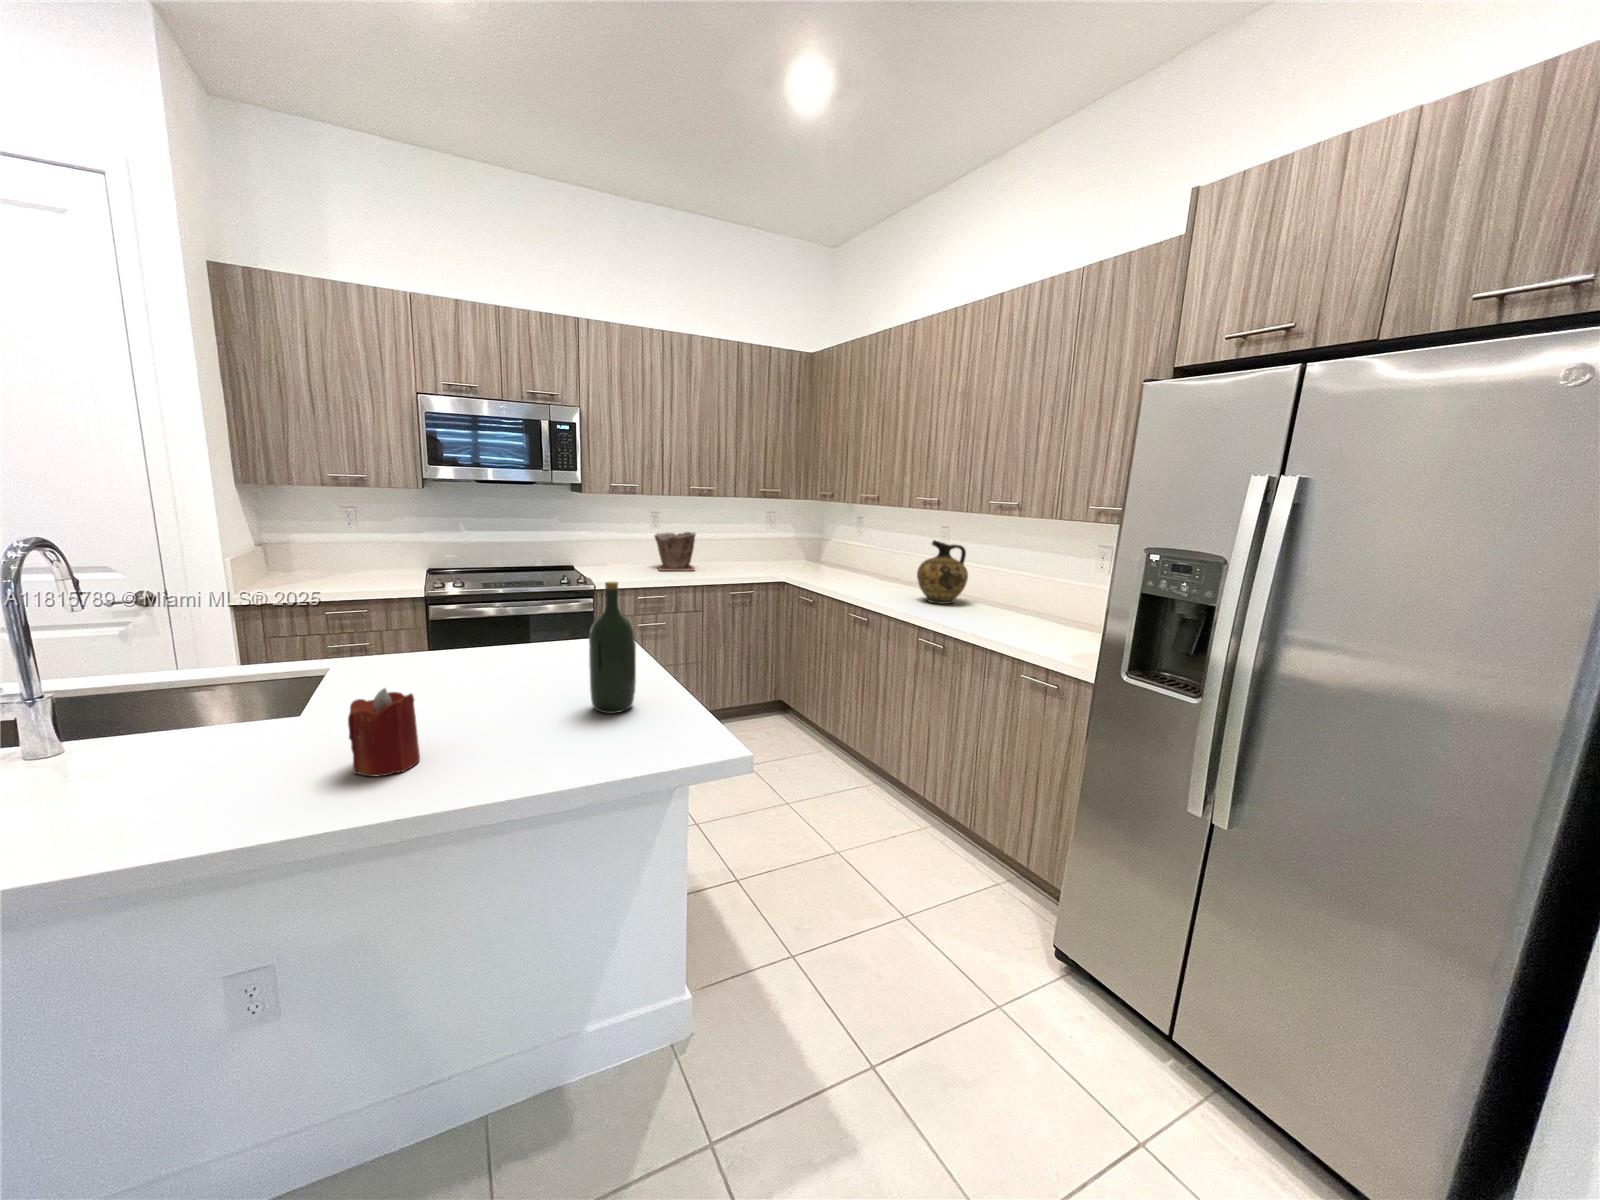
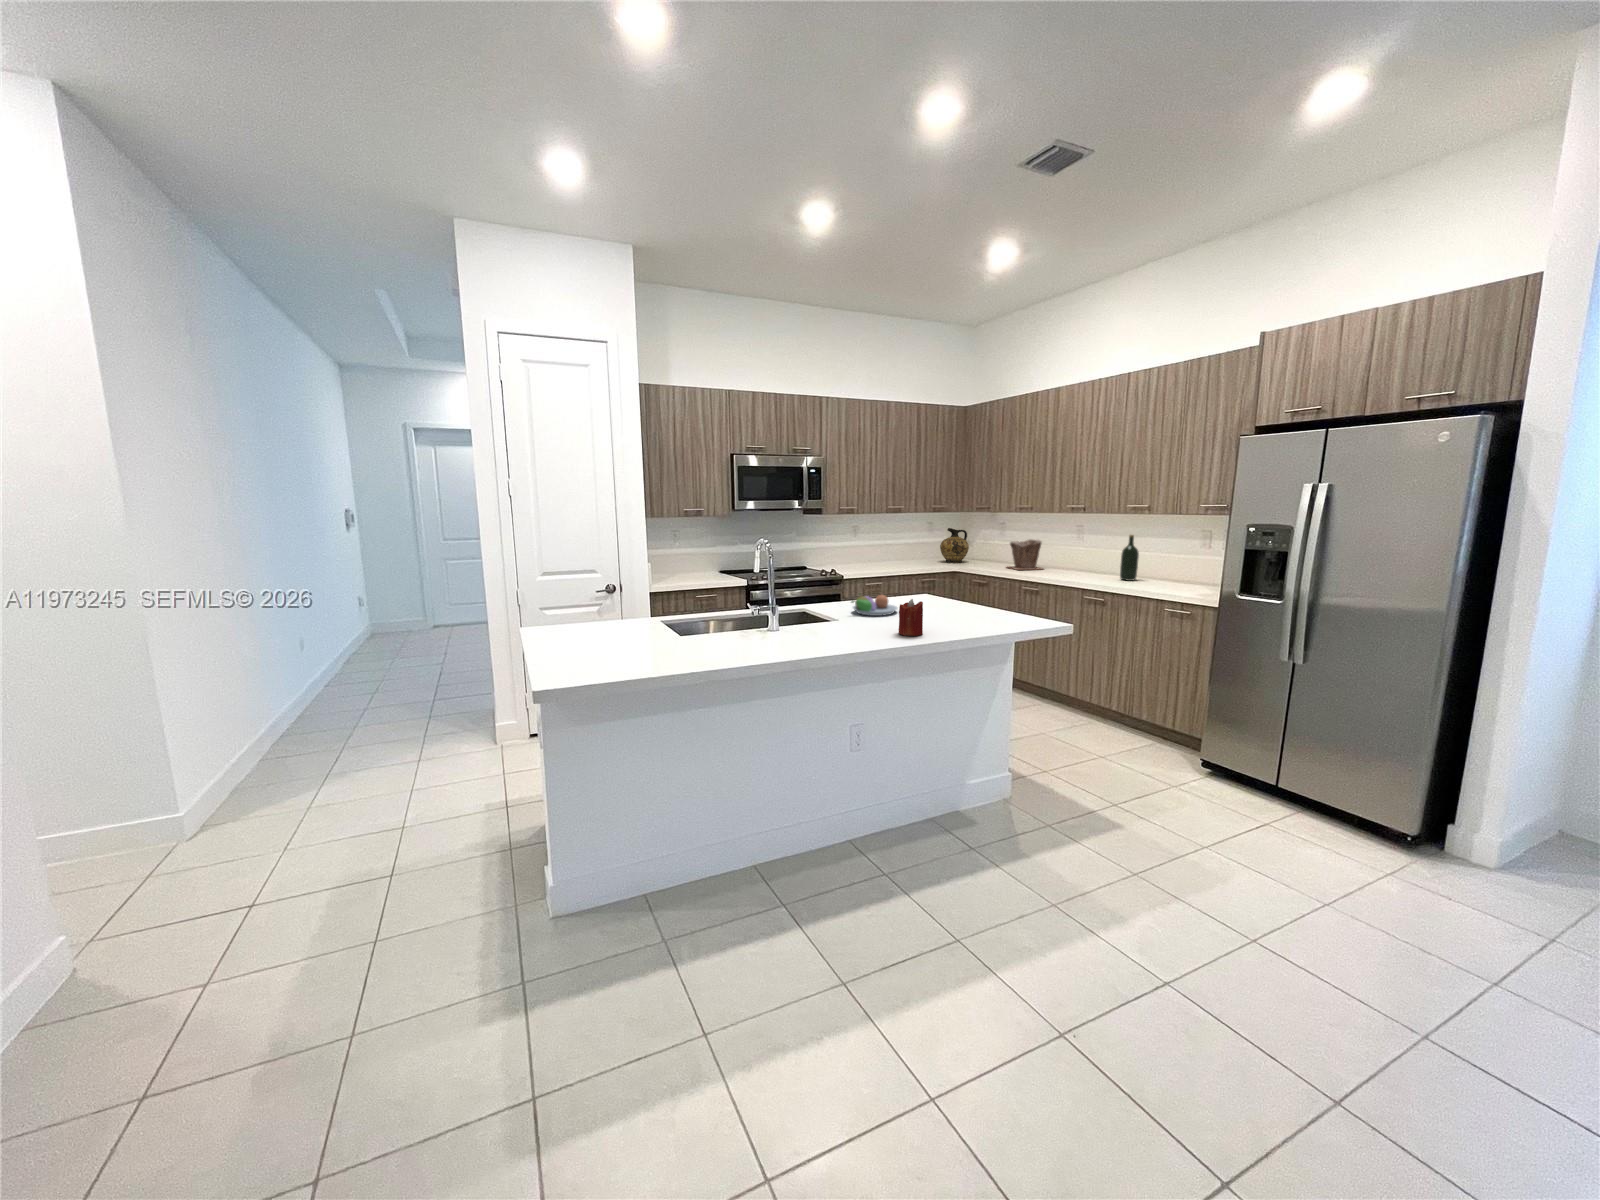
plant pot: present [654,532,695,571] -> present [1007,539,1041,570]
ceramic jug: present [917,540,968,604] -> present [940,528,969,563]
wine bottle: present [589,582,636,713] -> present [1120,535,1139,581]
fruit bowl: none [392,642,506,693] -> present [851,595,897,616]

